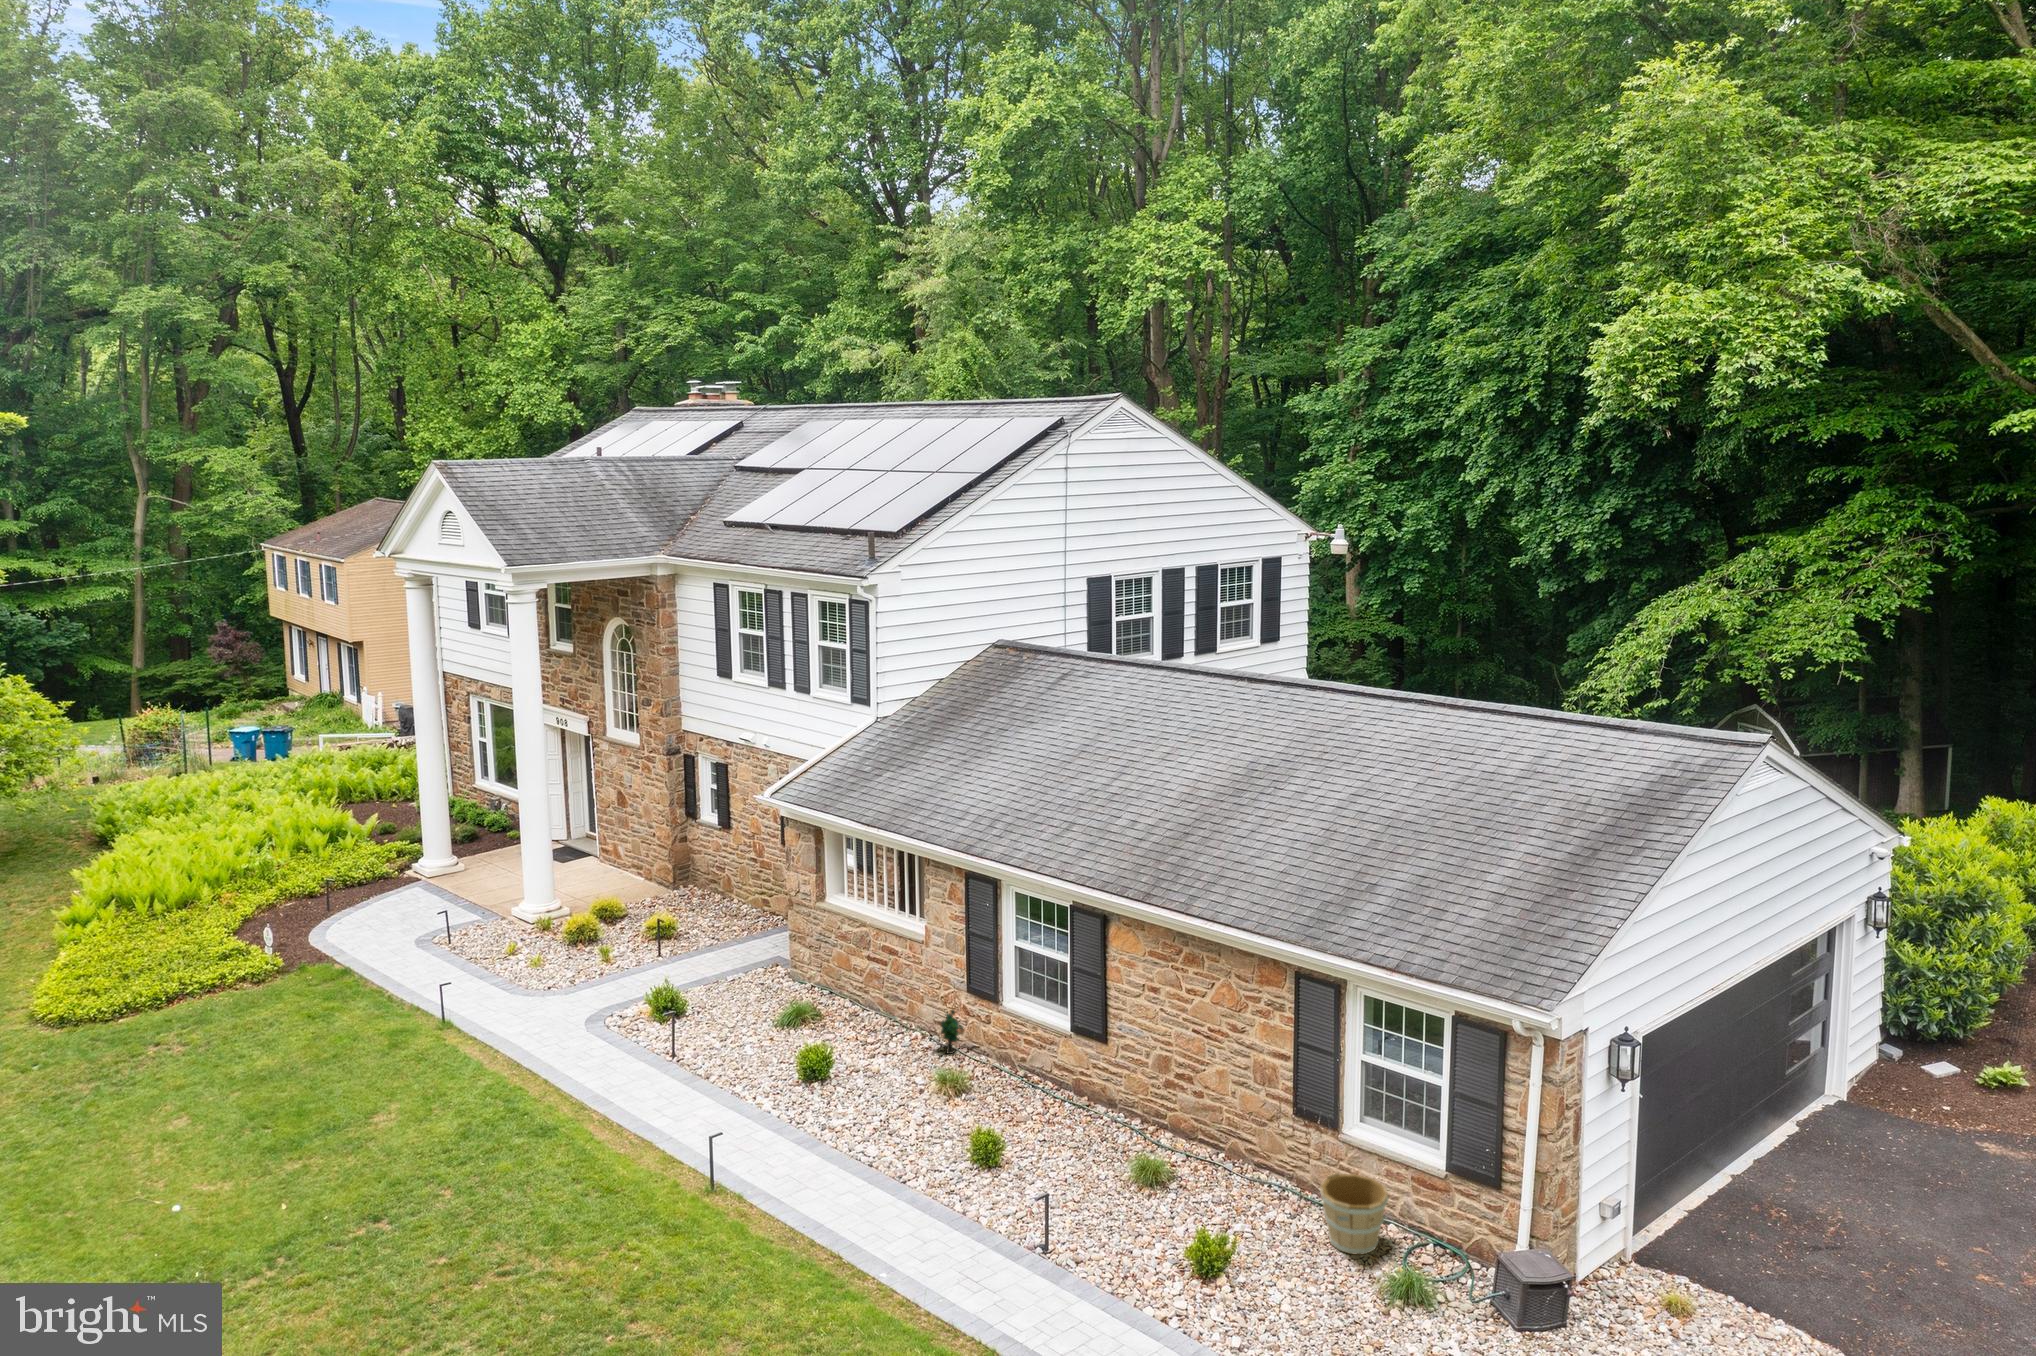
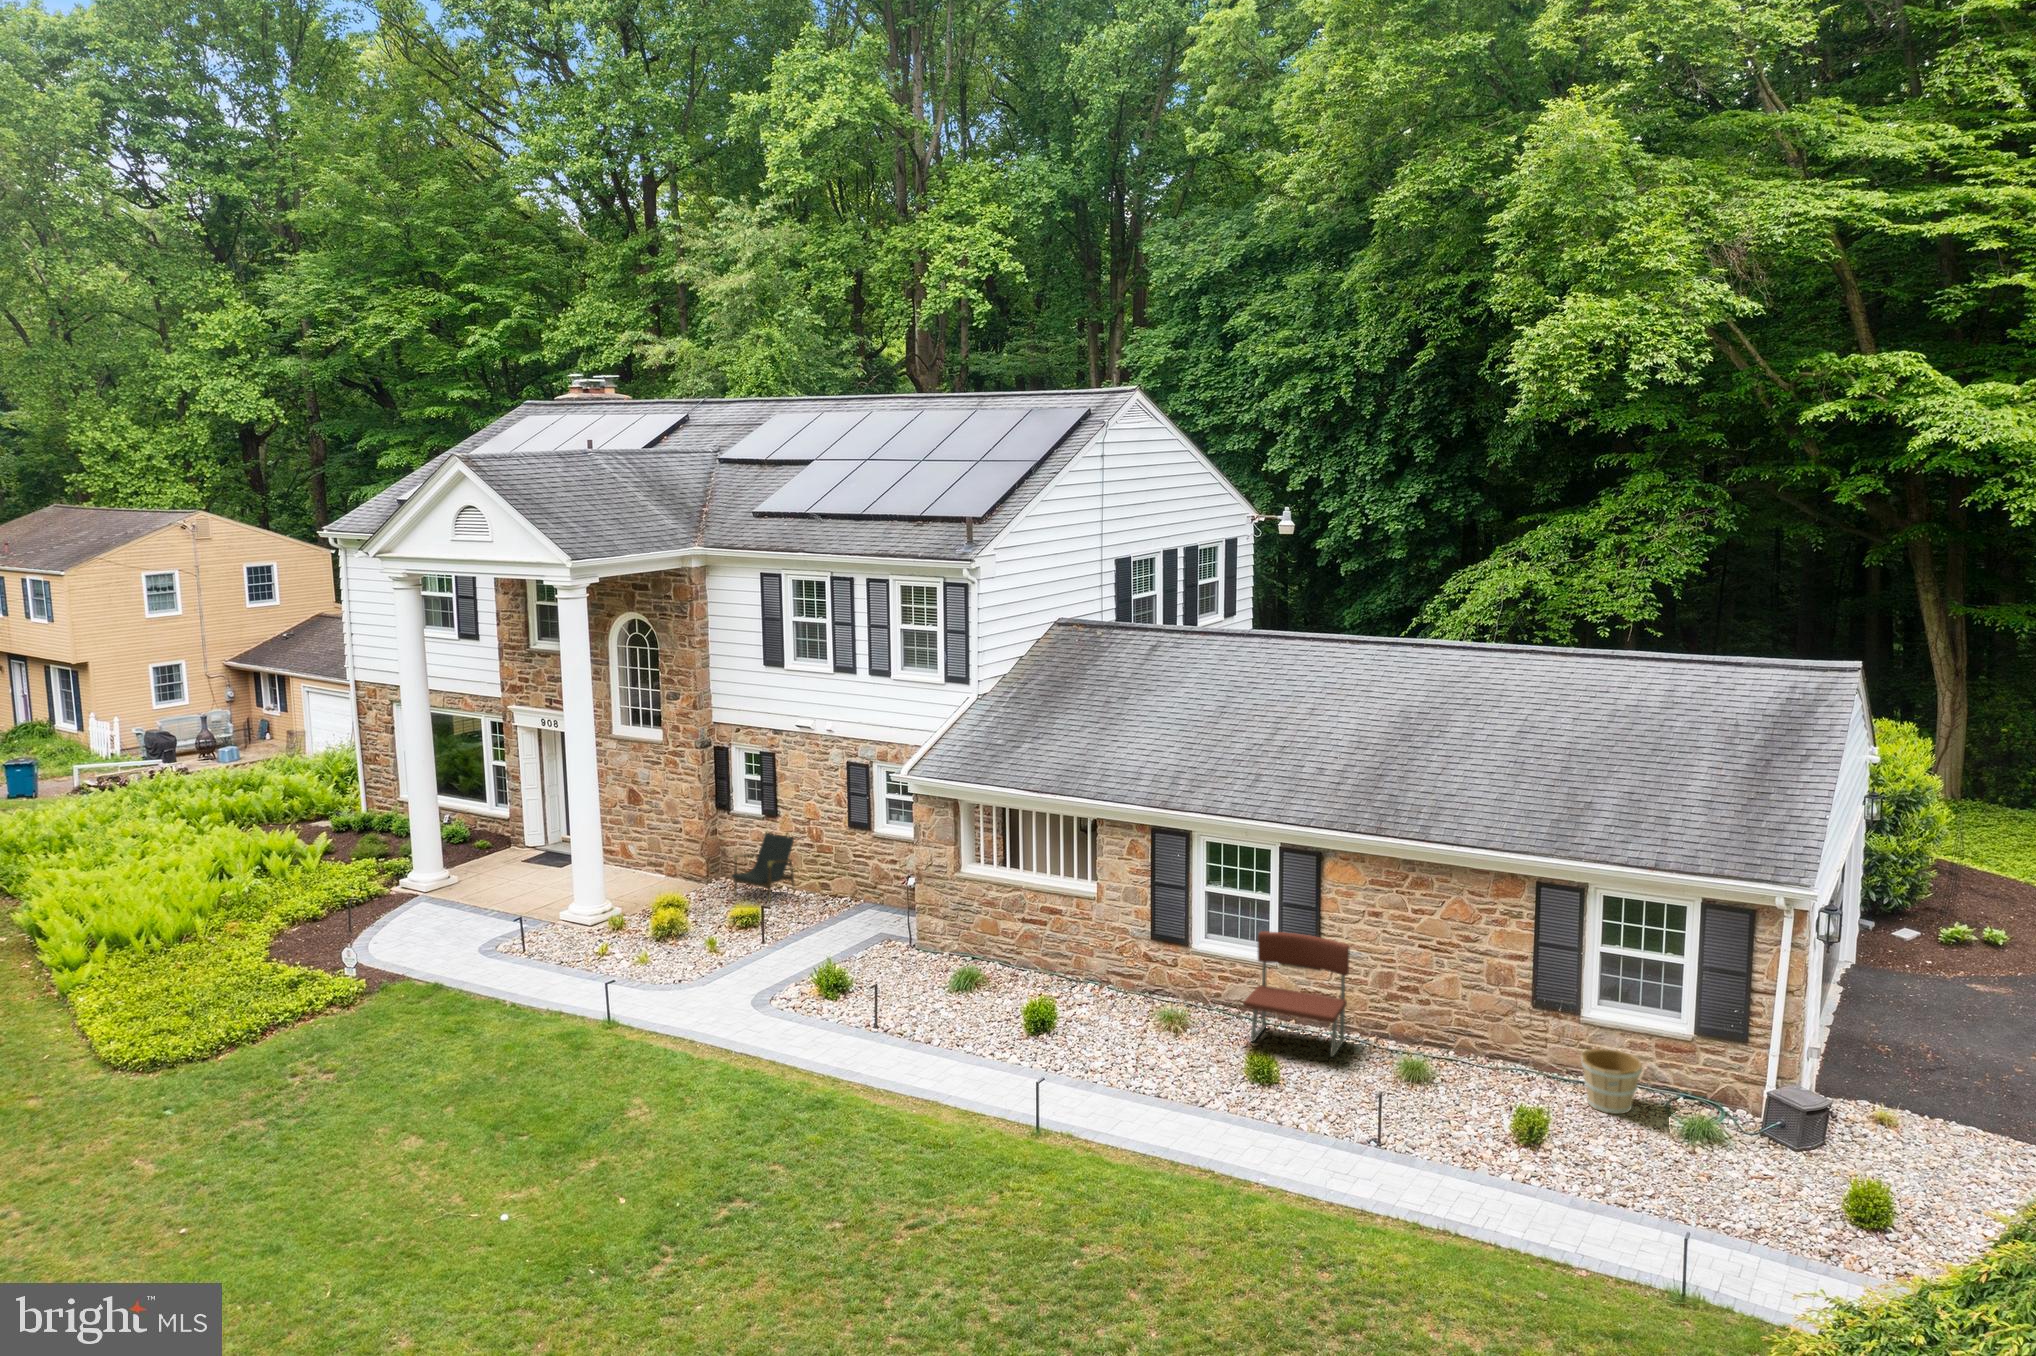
lounge chair: none [676,843,740,913] -> present [732,833,794,901]
bench: none [1012,995,1126,1142] -> present [1243,931,1350,1057]
decorative plant: present [941,1010,963,1054] -> none [1121,959,1147,1001]

